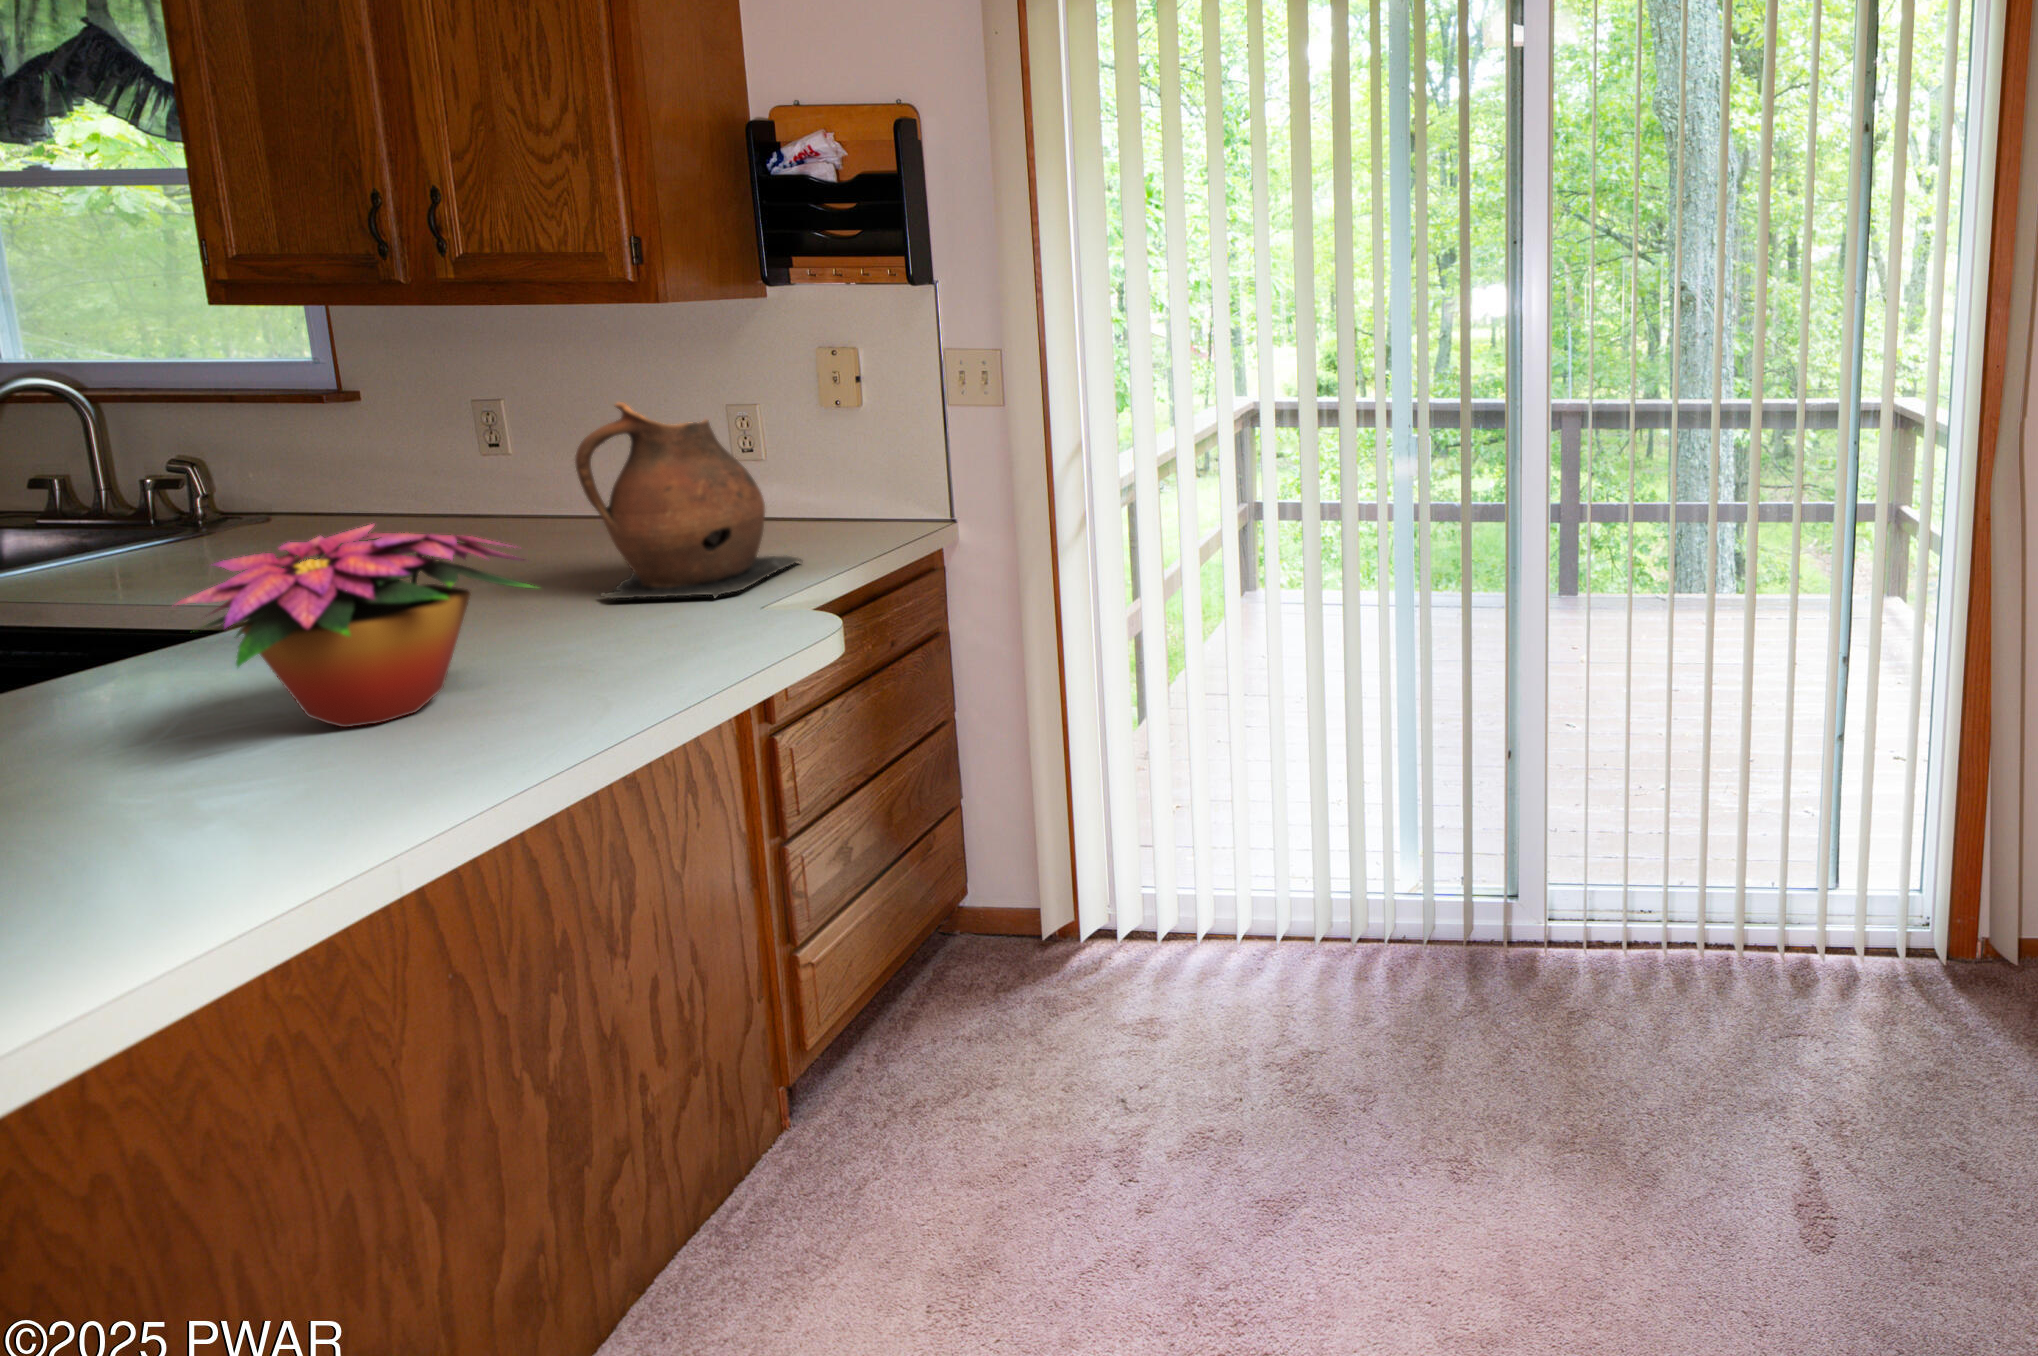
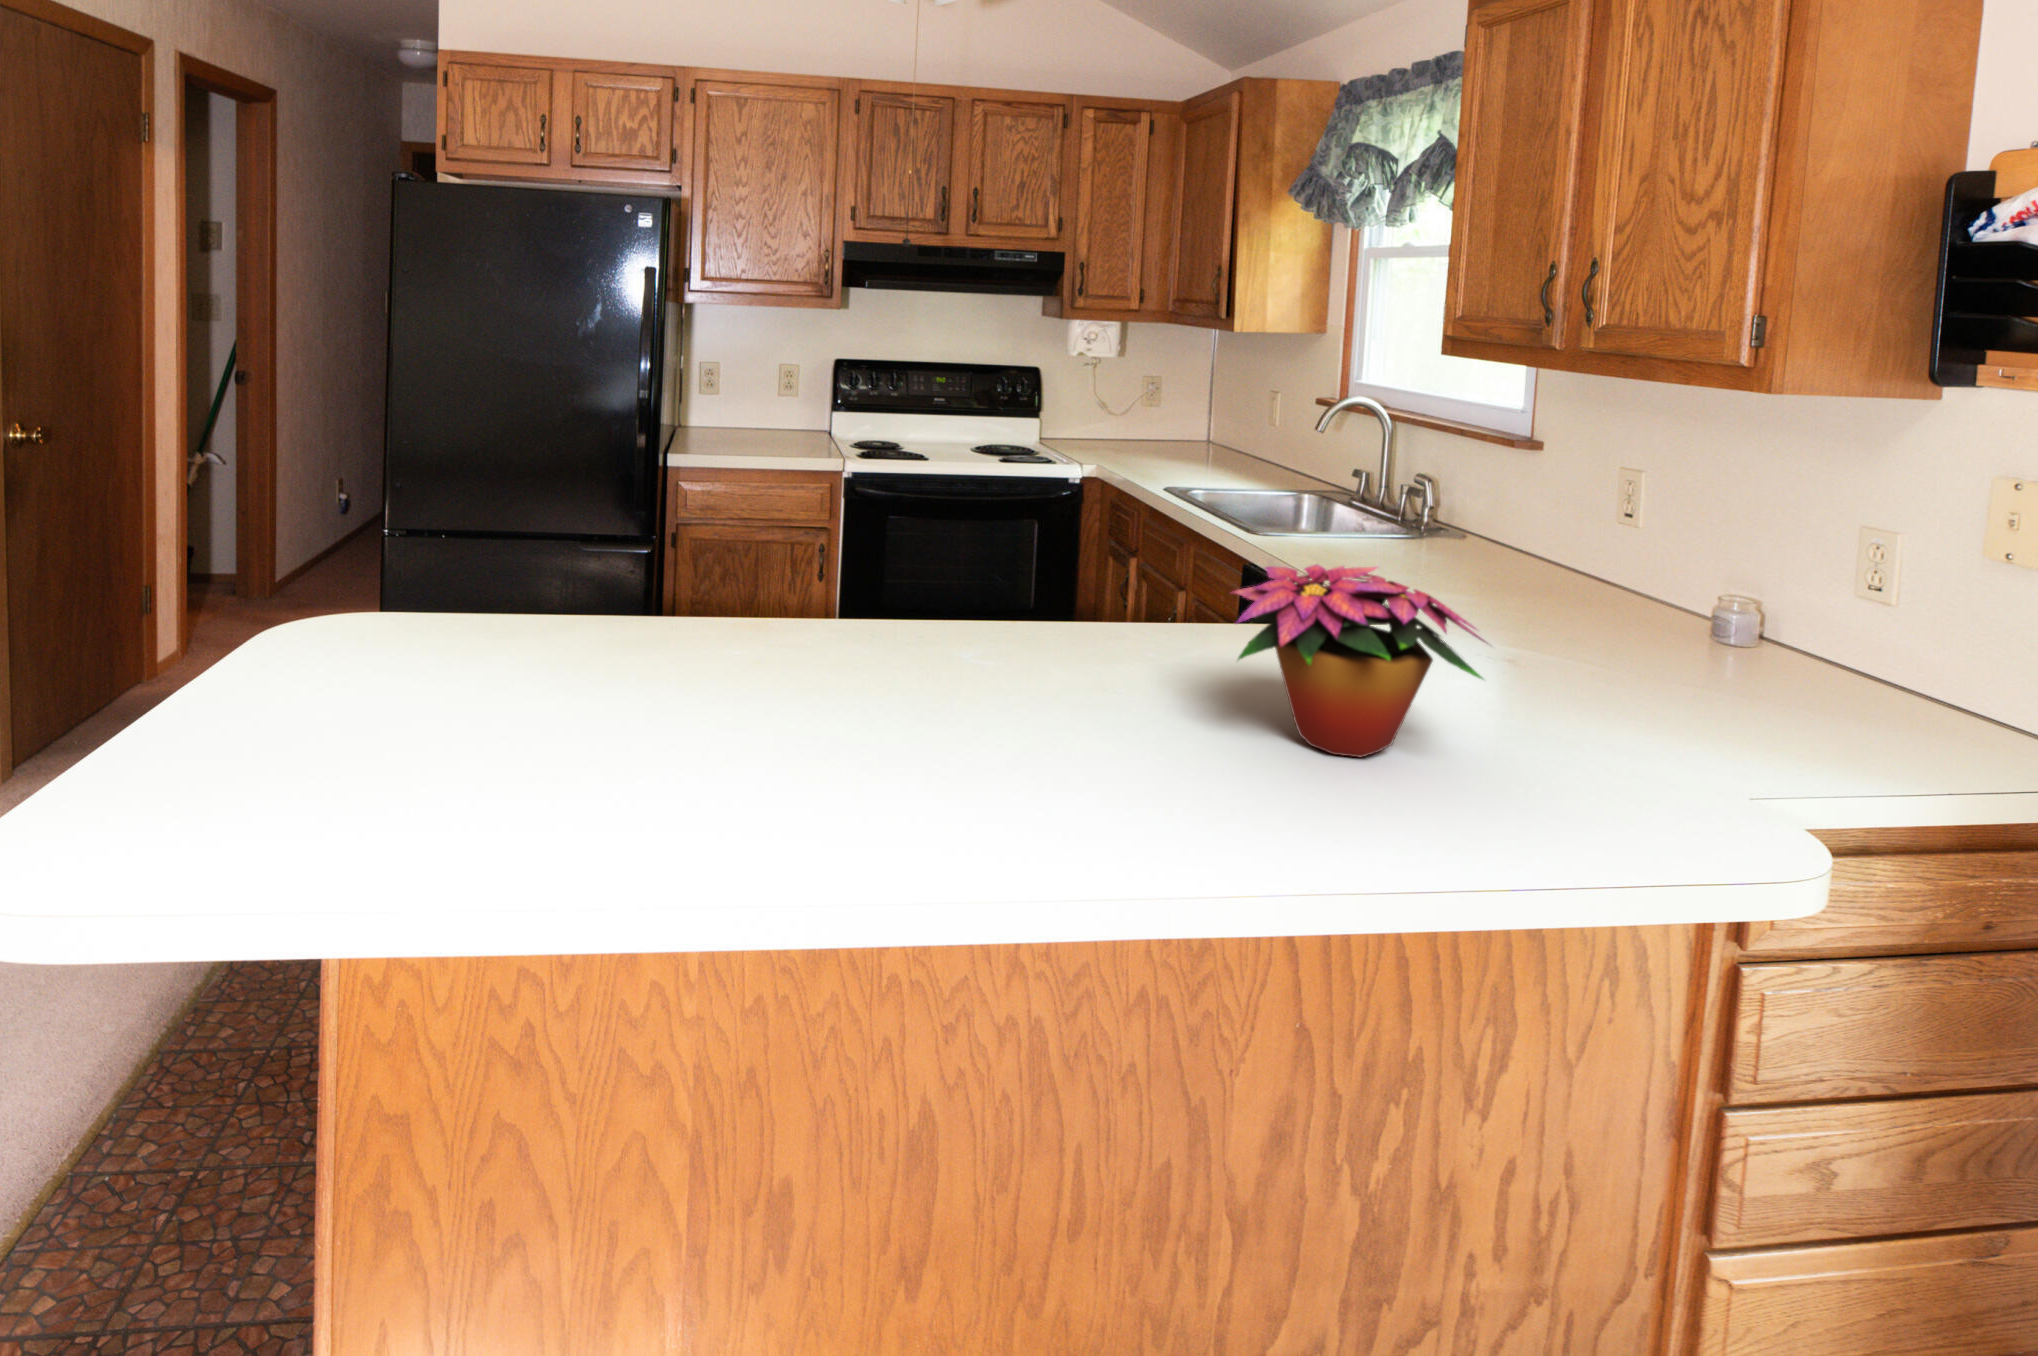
ceramic pitcher: present [575,402,802,598] -> none [1608,498,1865,766]

